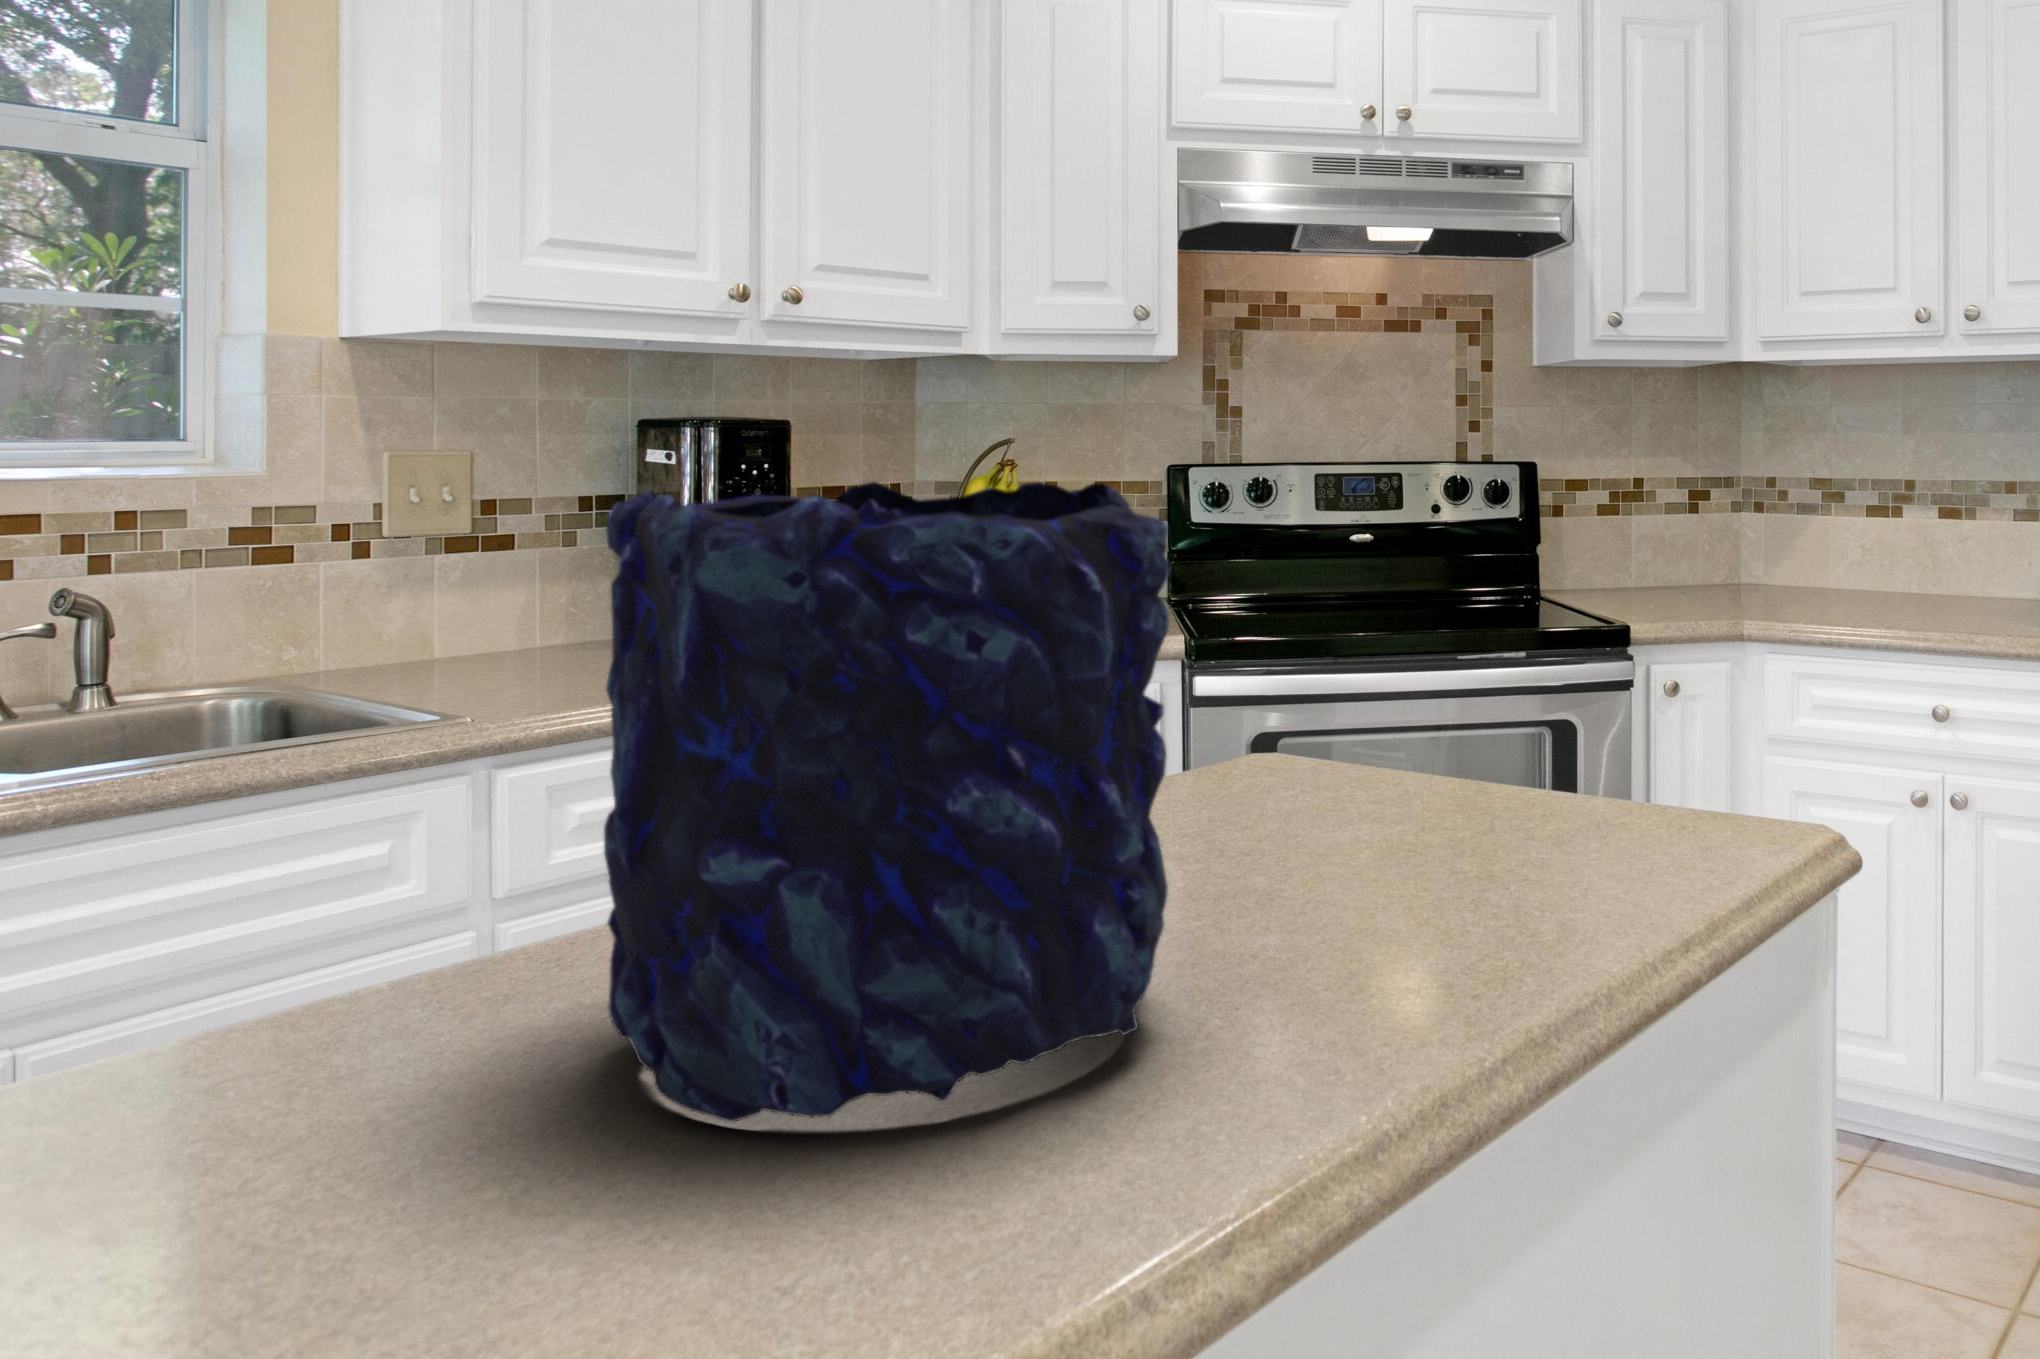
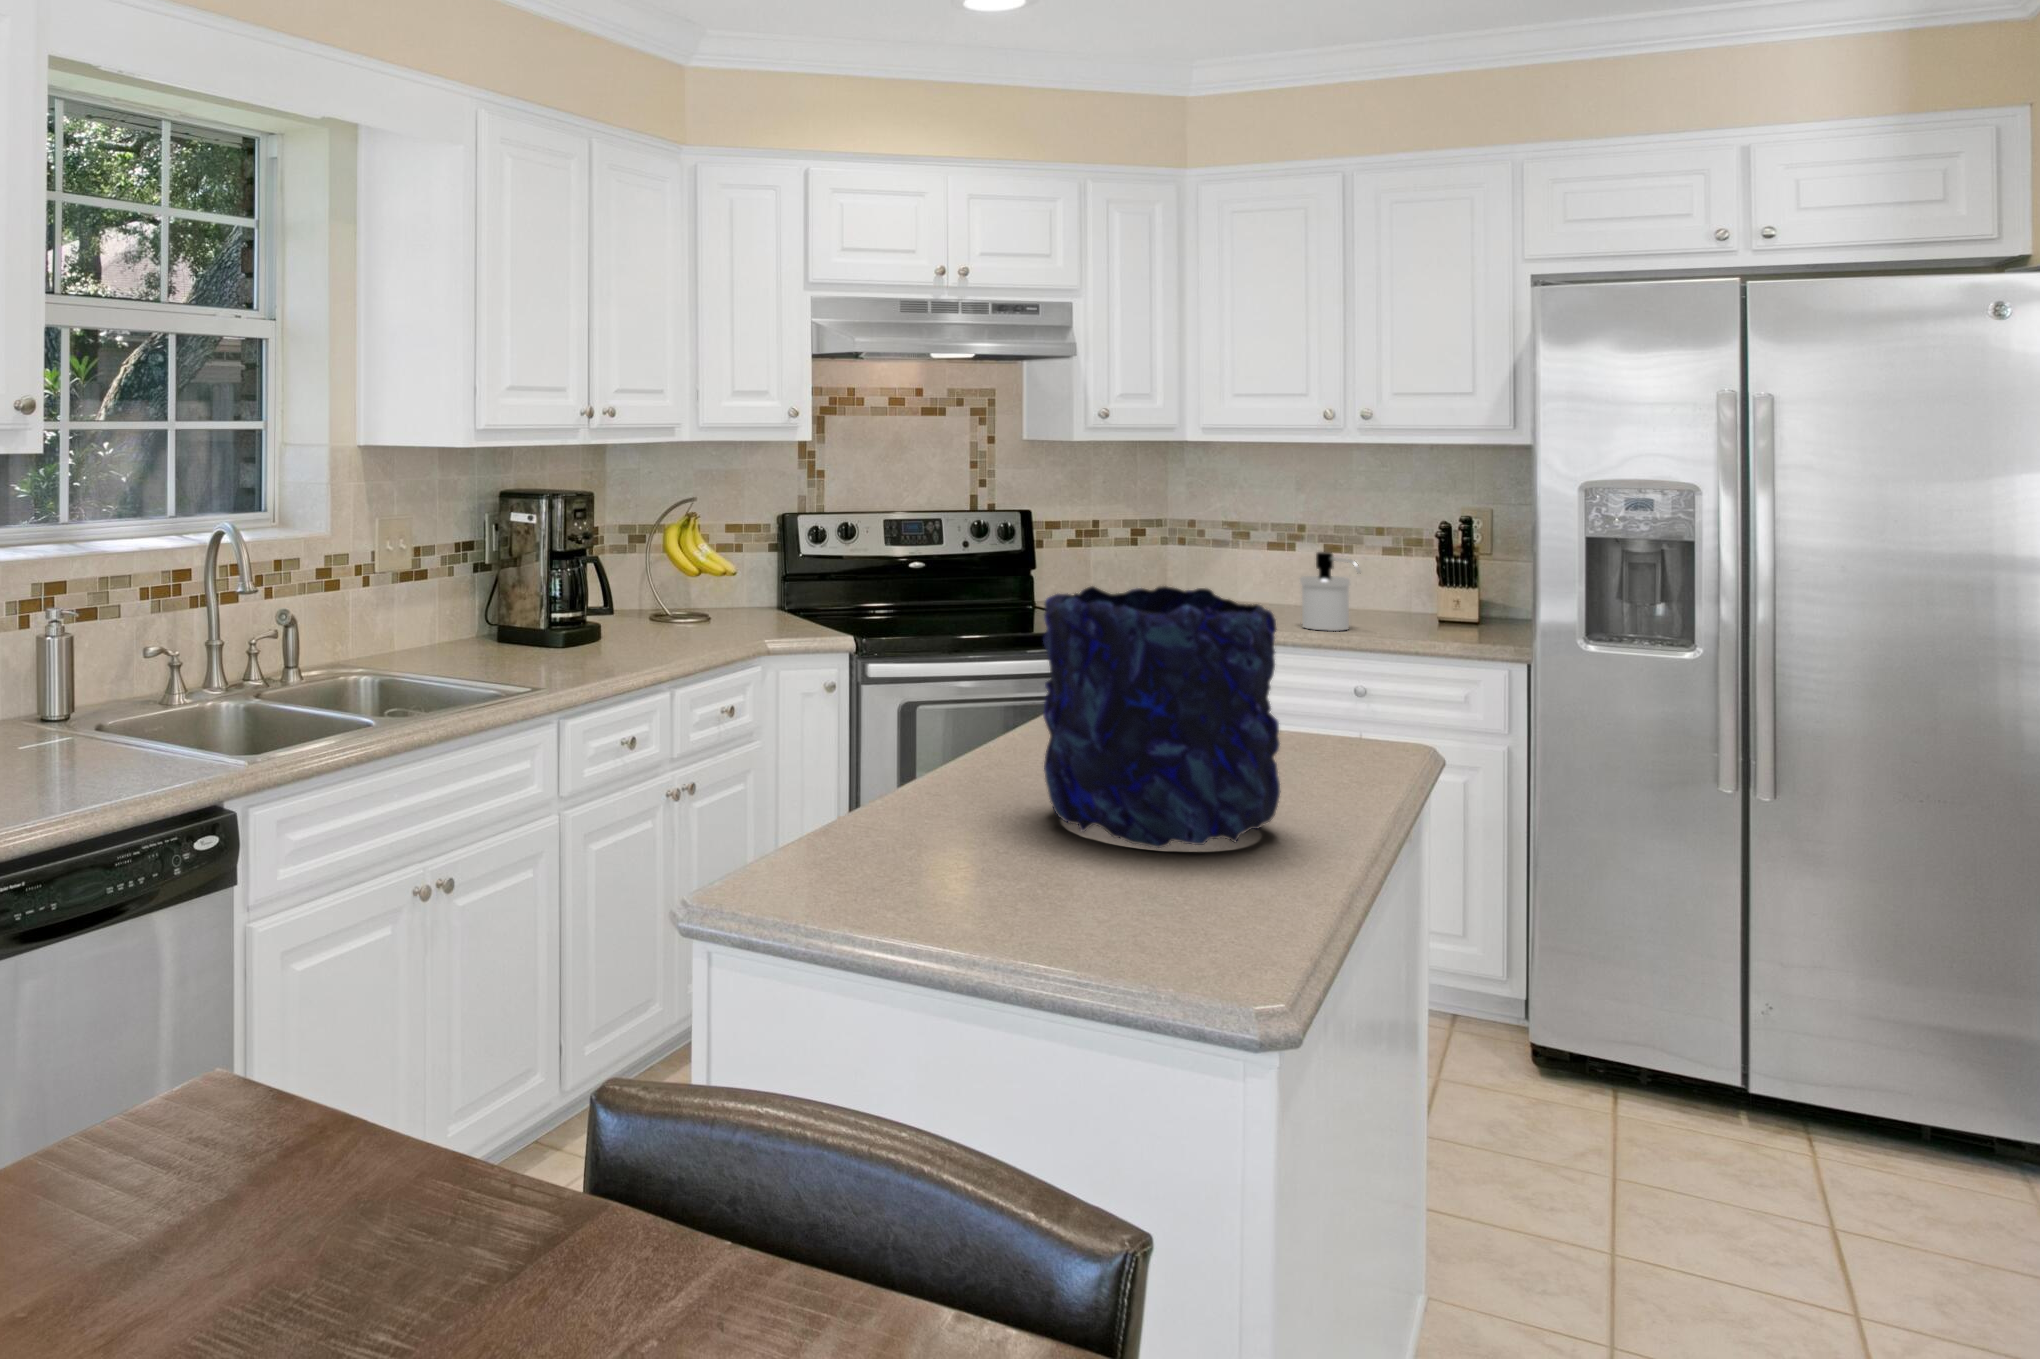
soap dispenser: none [1874,511,1951,624] -> present [1300,552,1361,631]

